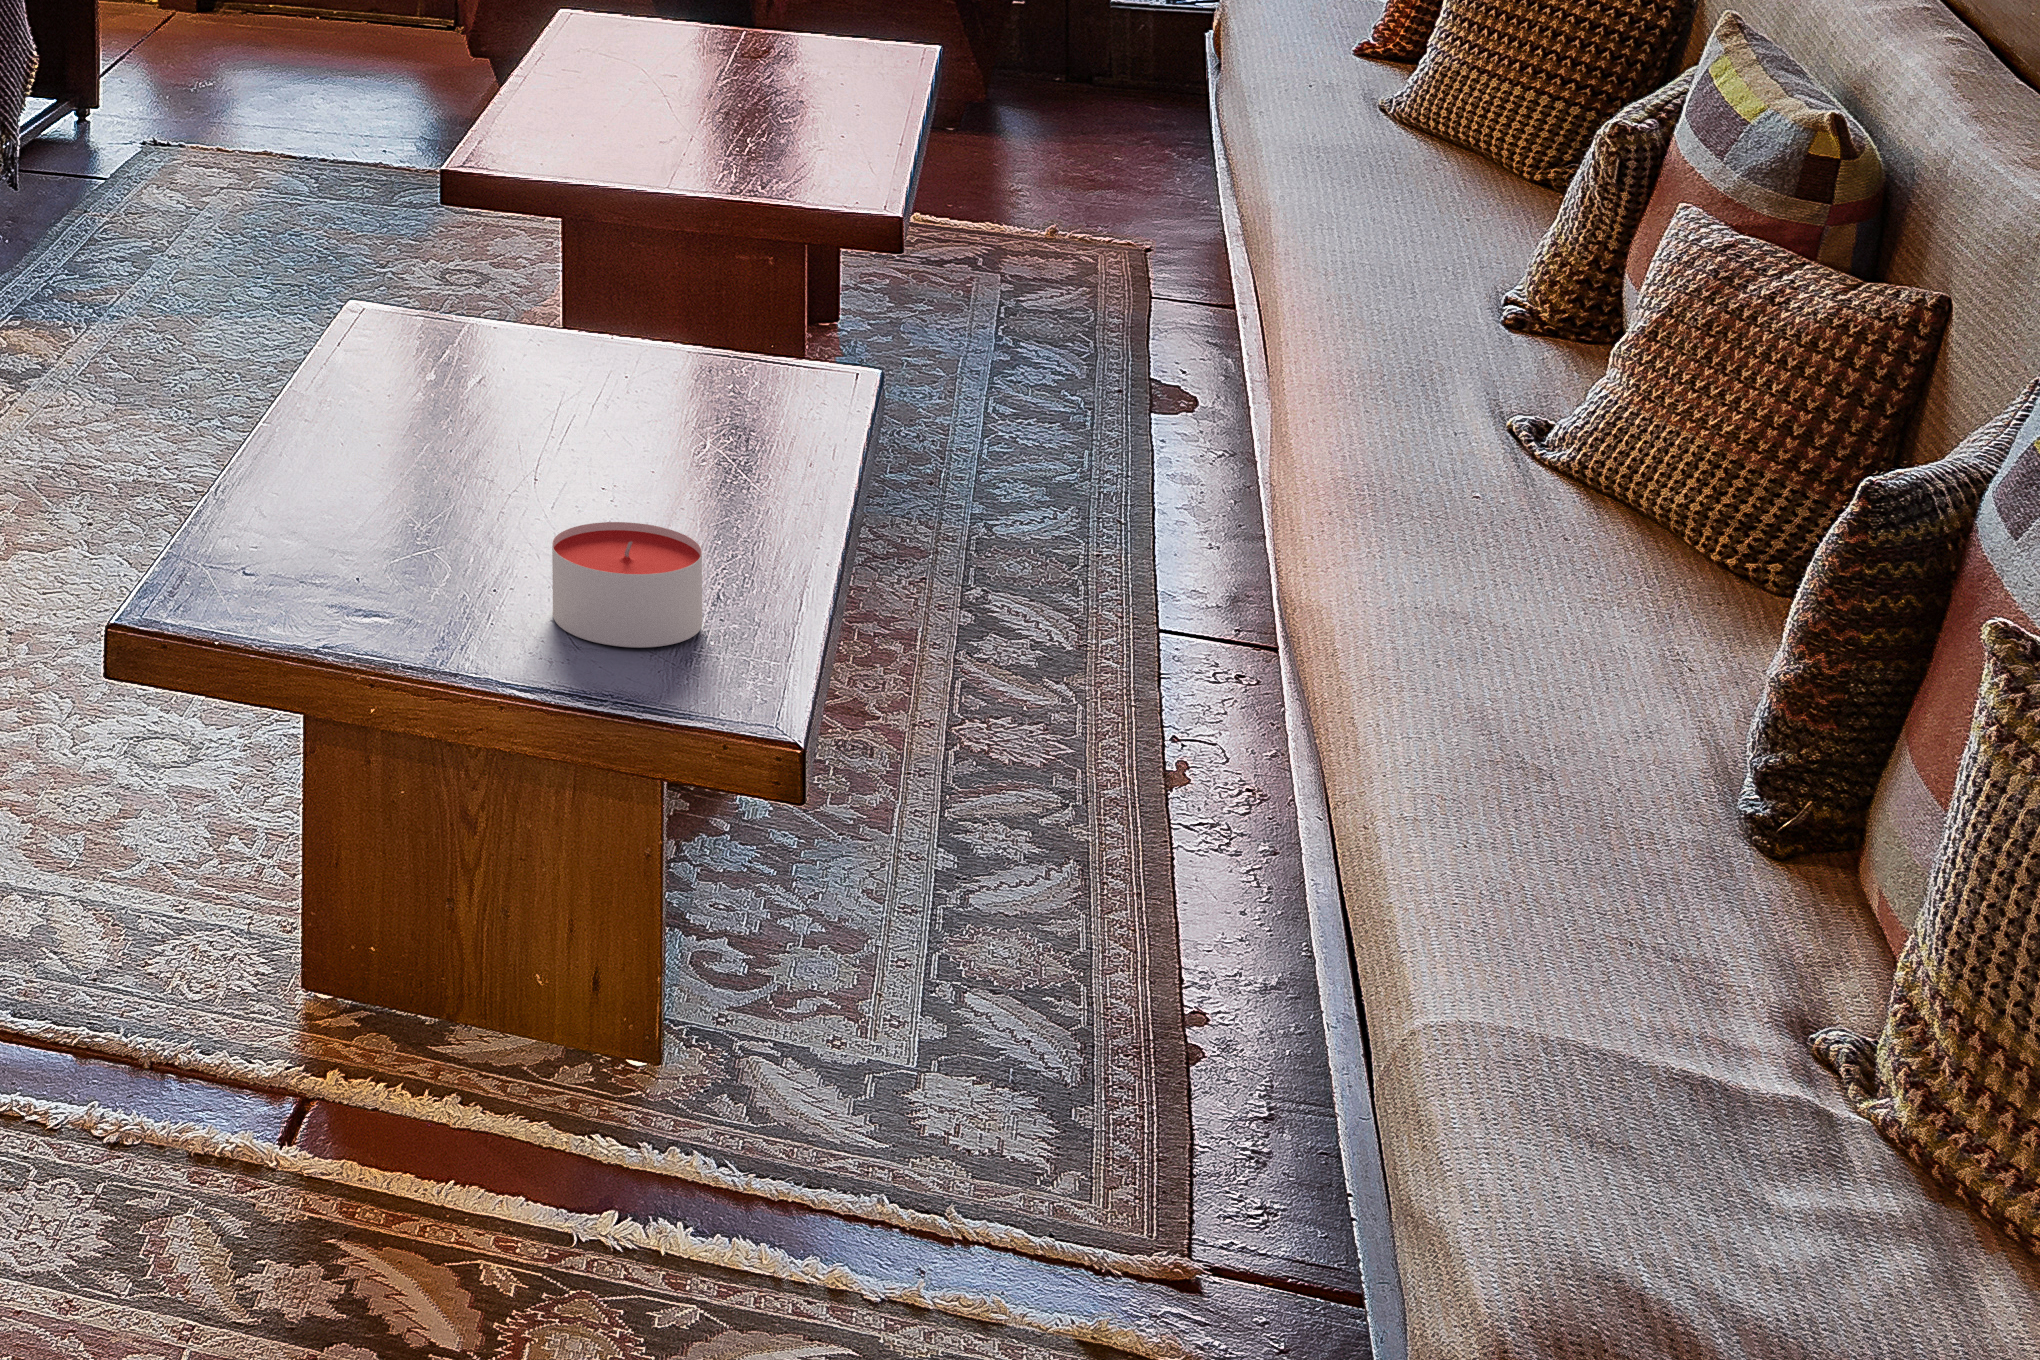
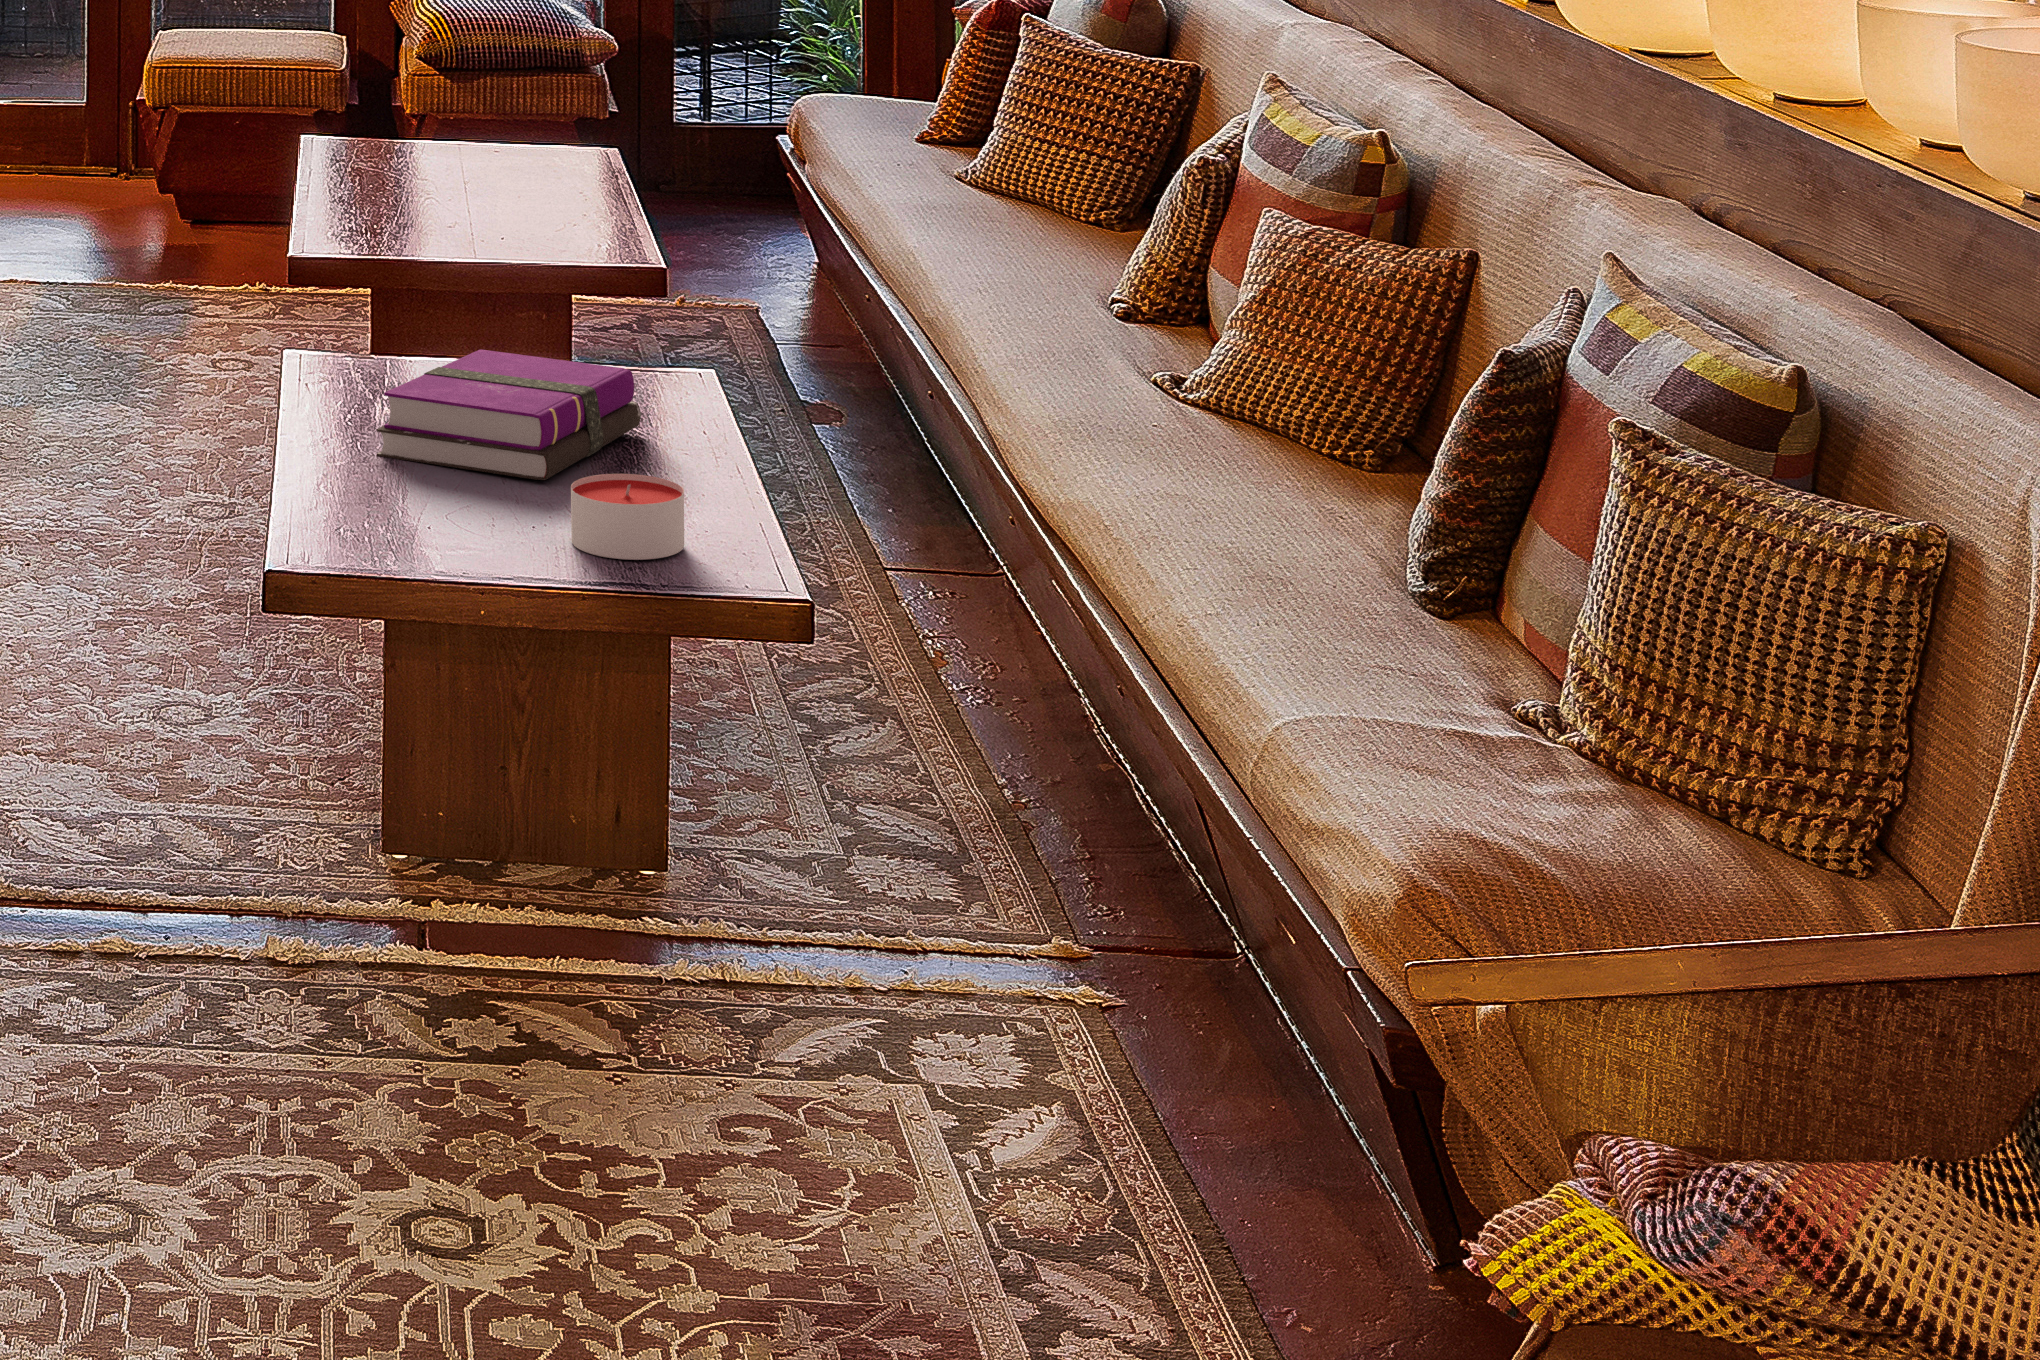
hardback book: none [388,324,757,513] -> present [376,349,641,480]

